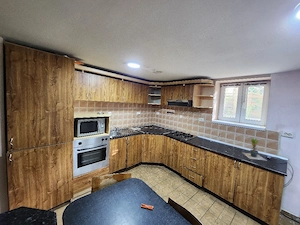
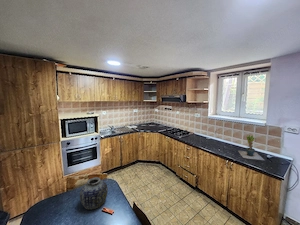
vase: none [121,175,146,206] -> present [80,177,108,210]

